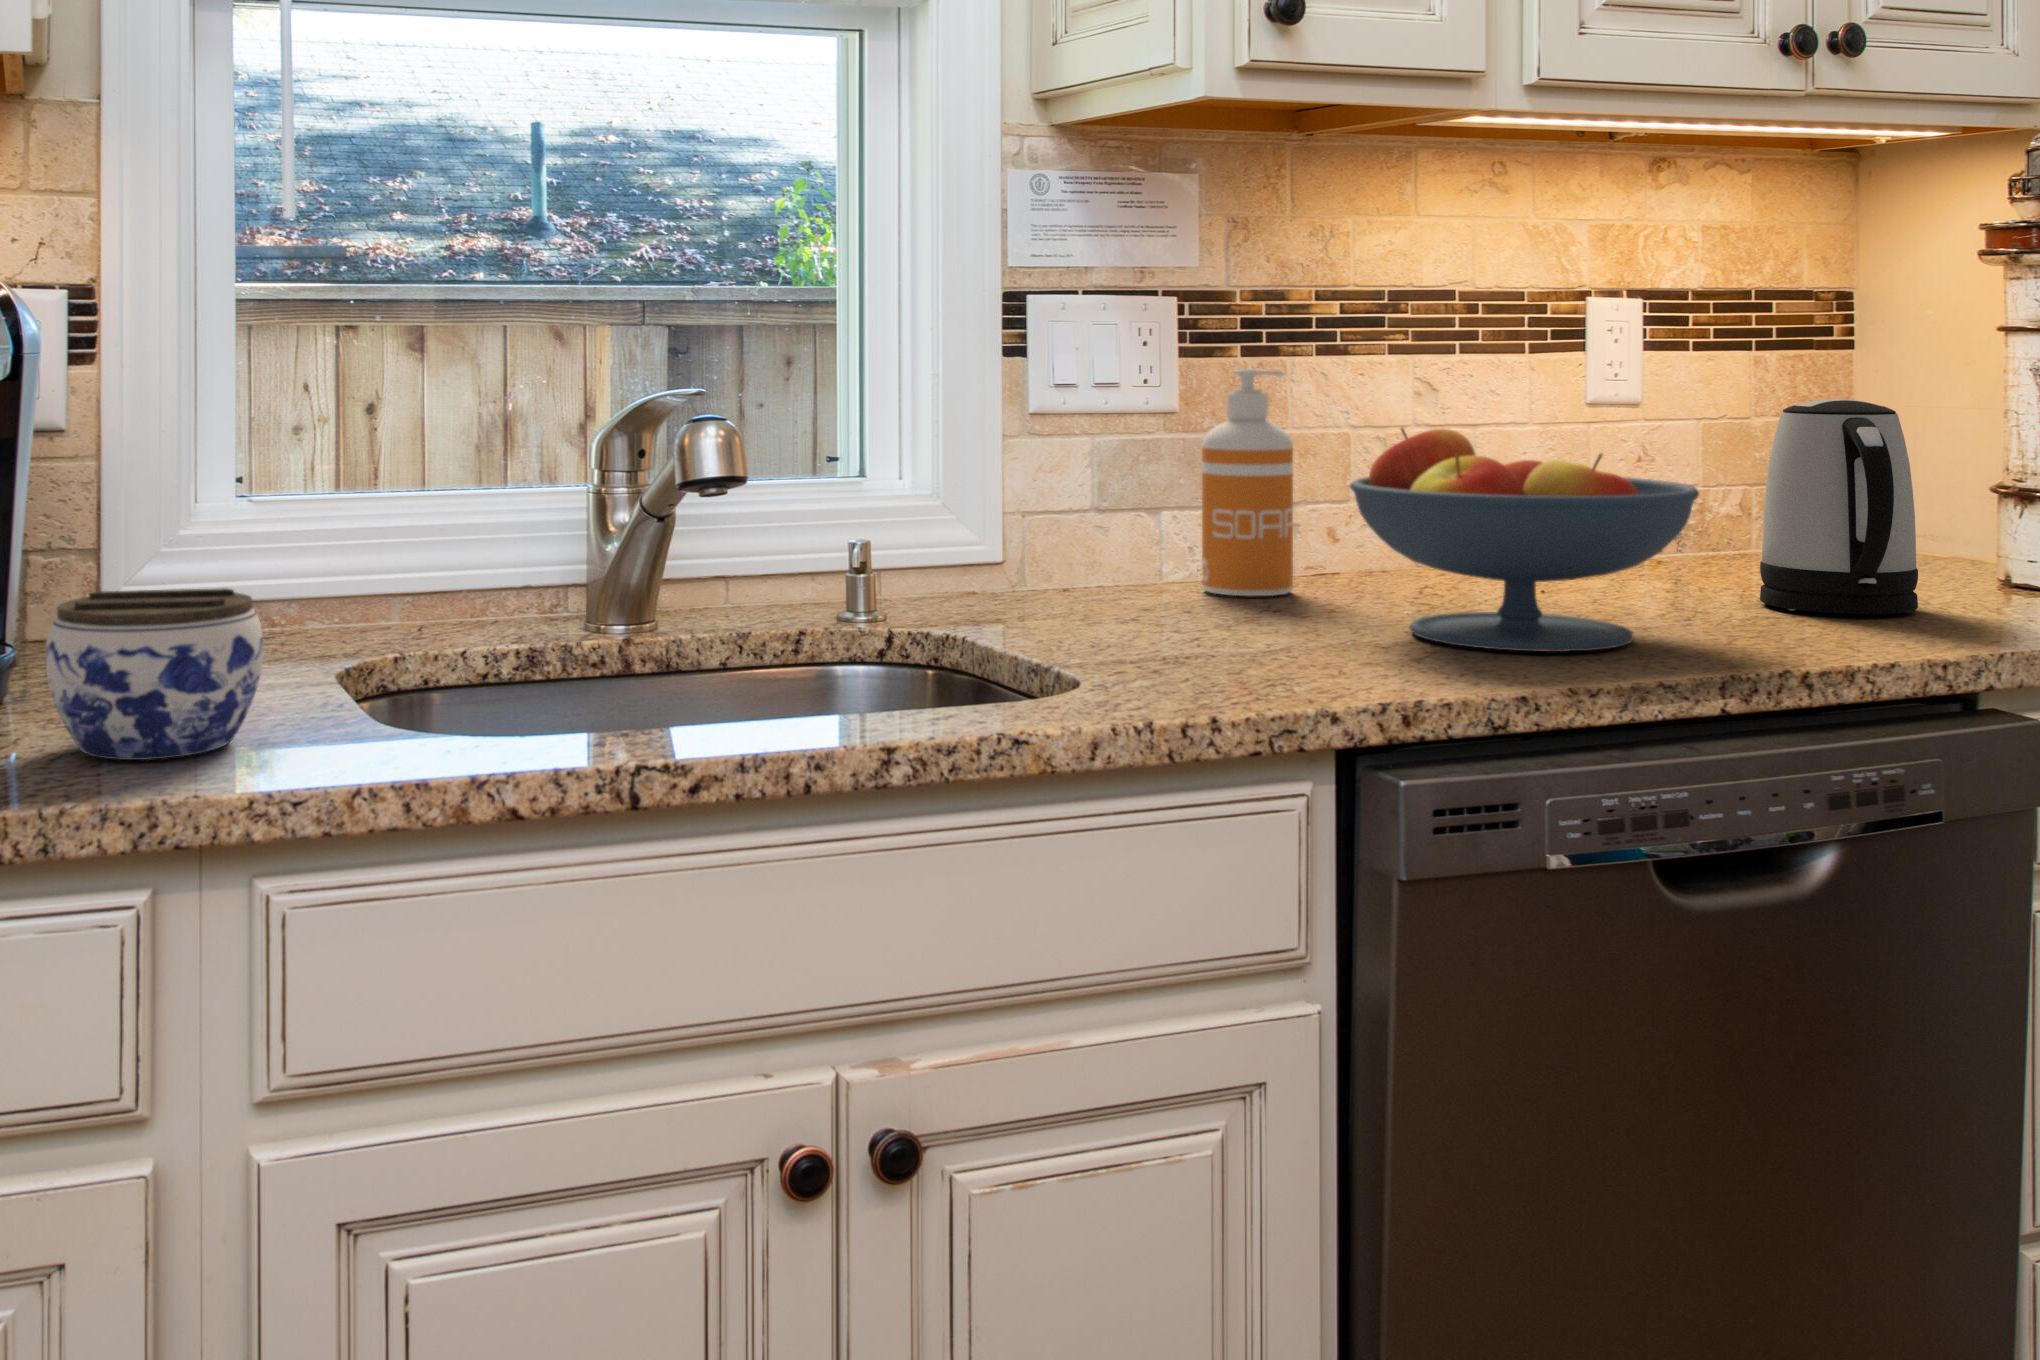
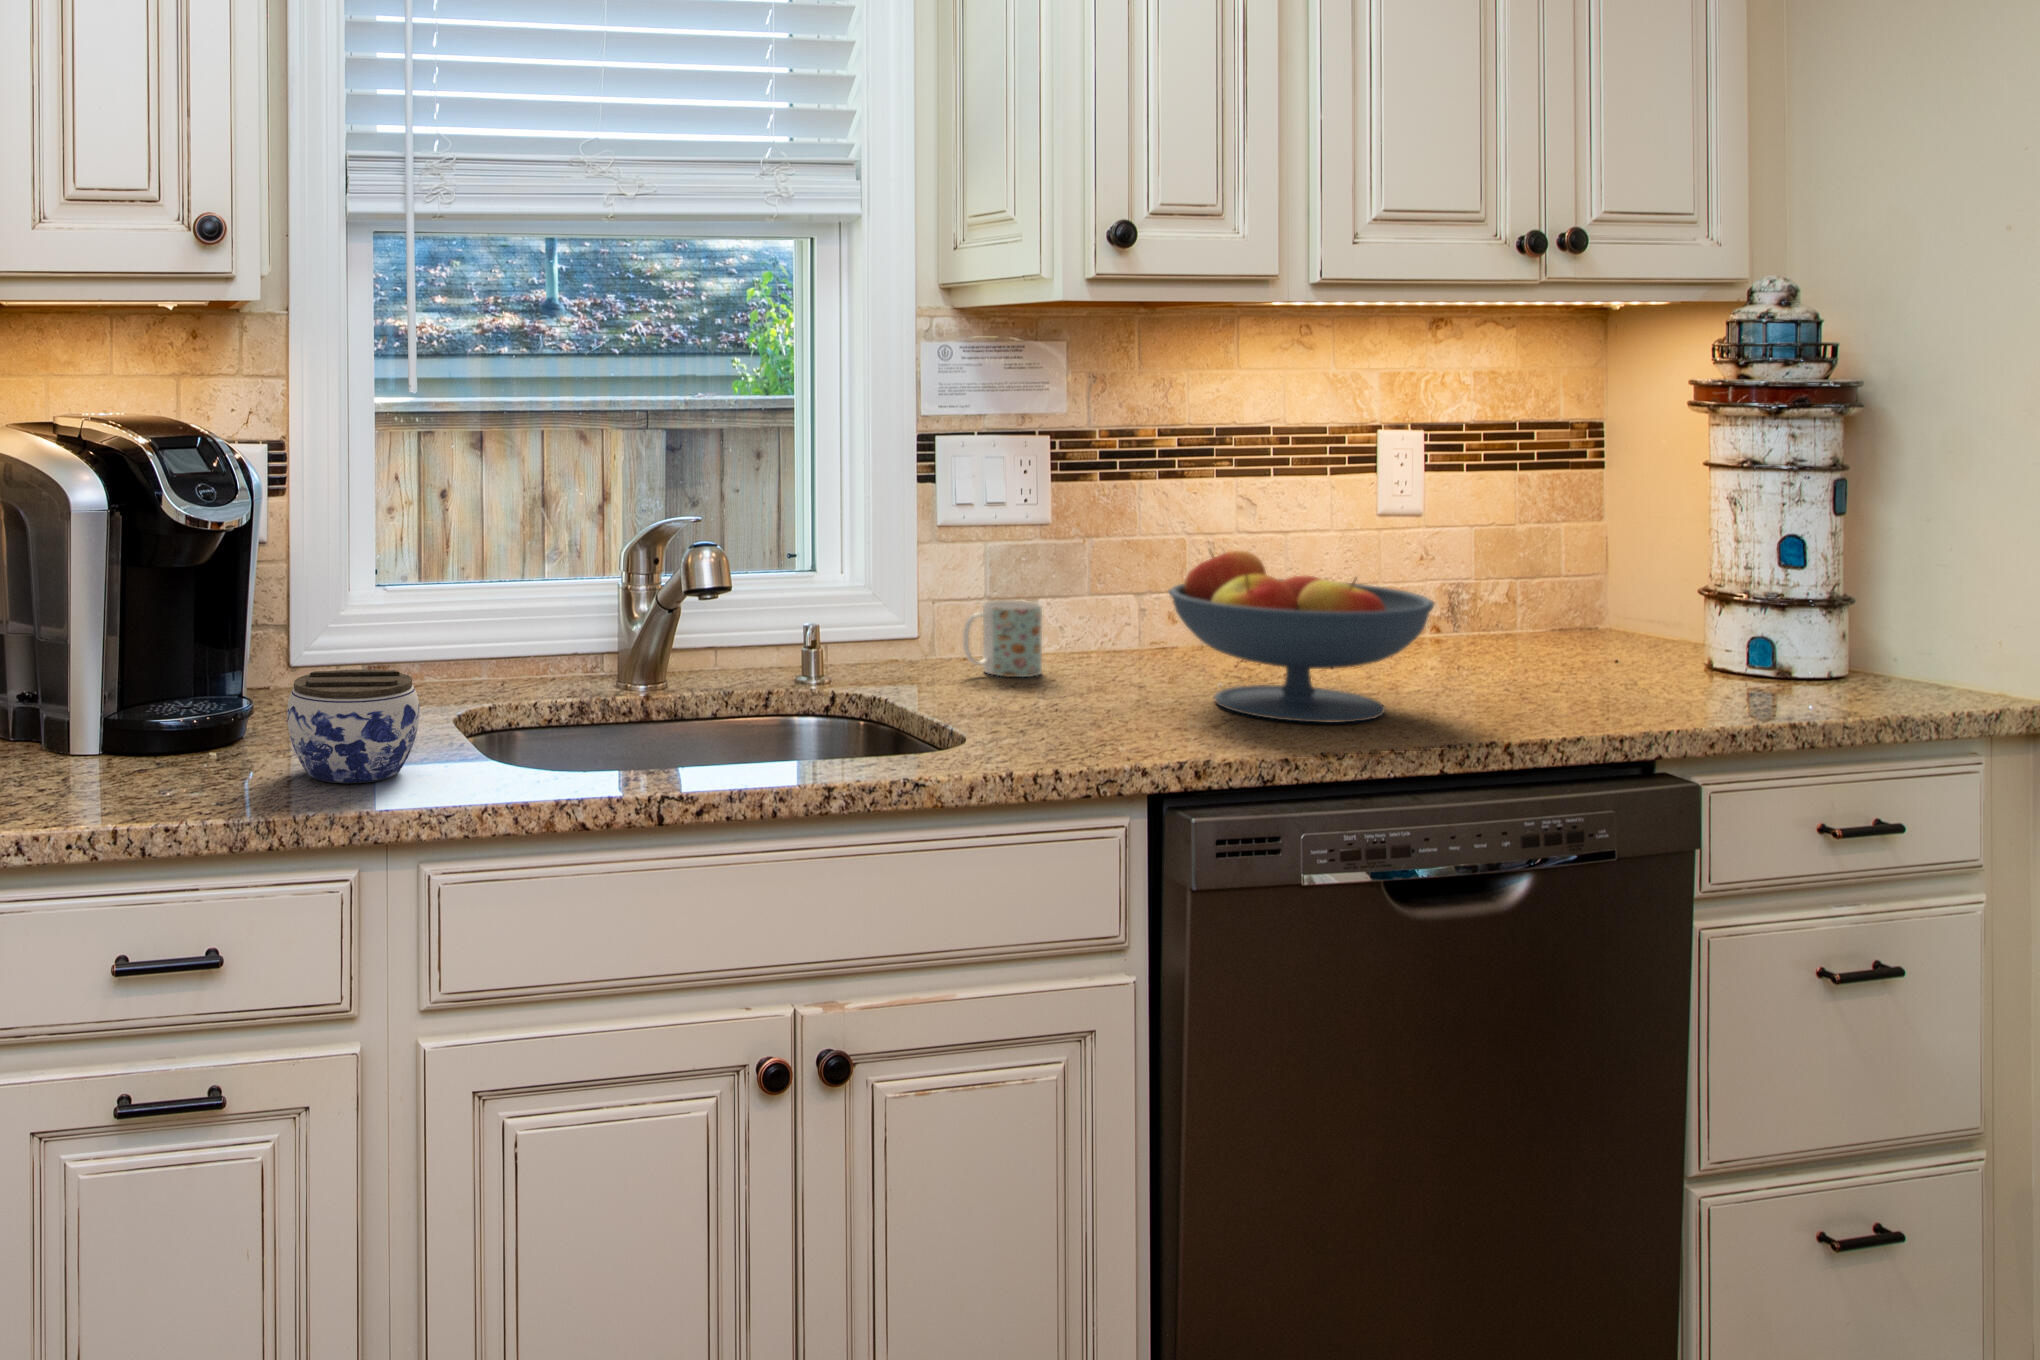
soap dispenser: present [1202,369,1293,596] -> none [1062,492,1133,664]
kettle: present [1760,399,1918,614] -> none [1501,525,1626,694]
mug: none [1074,512,1178,612] -> present [963,600,1042,677]

